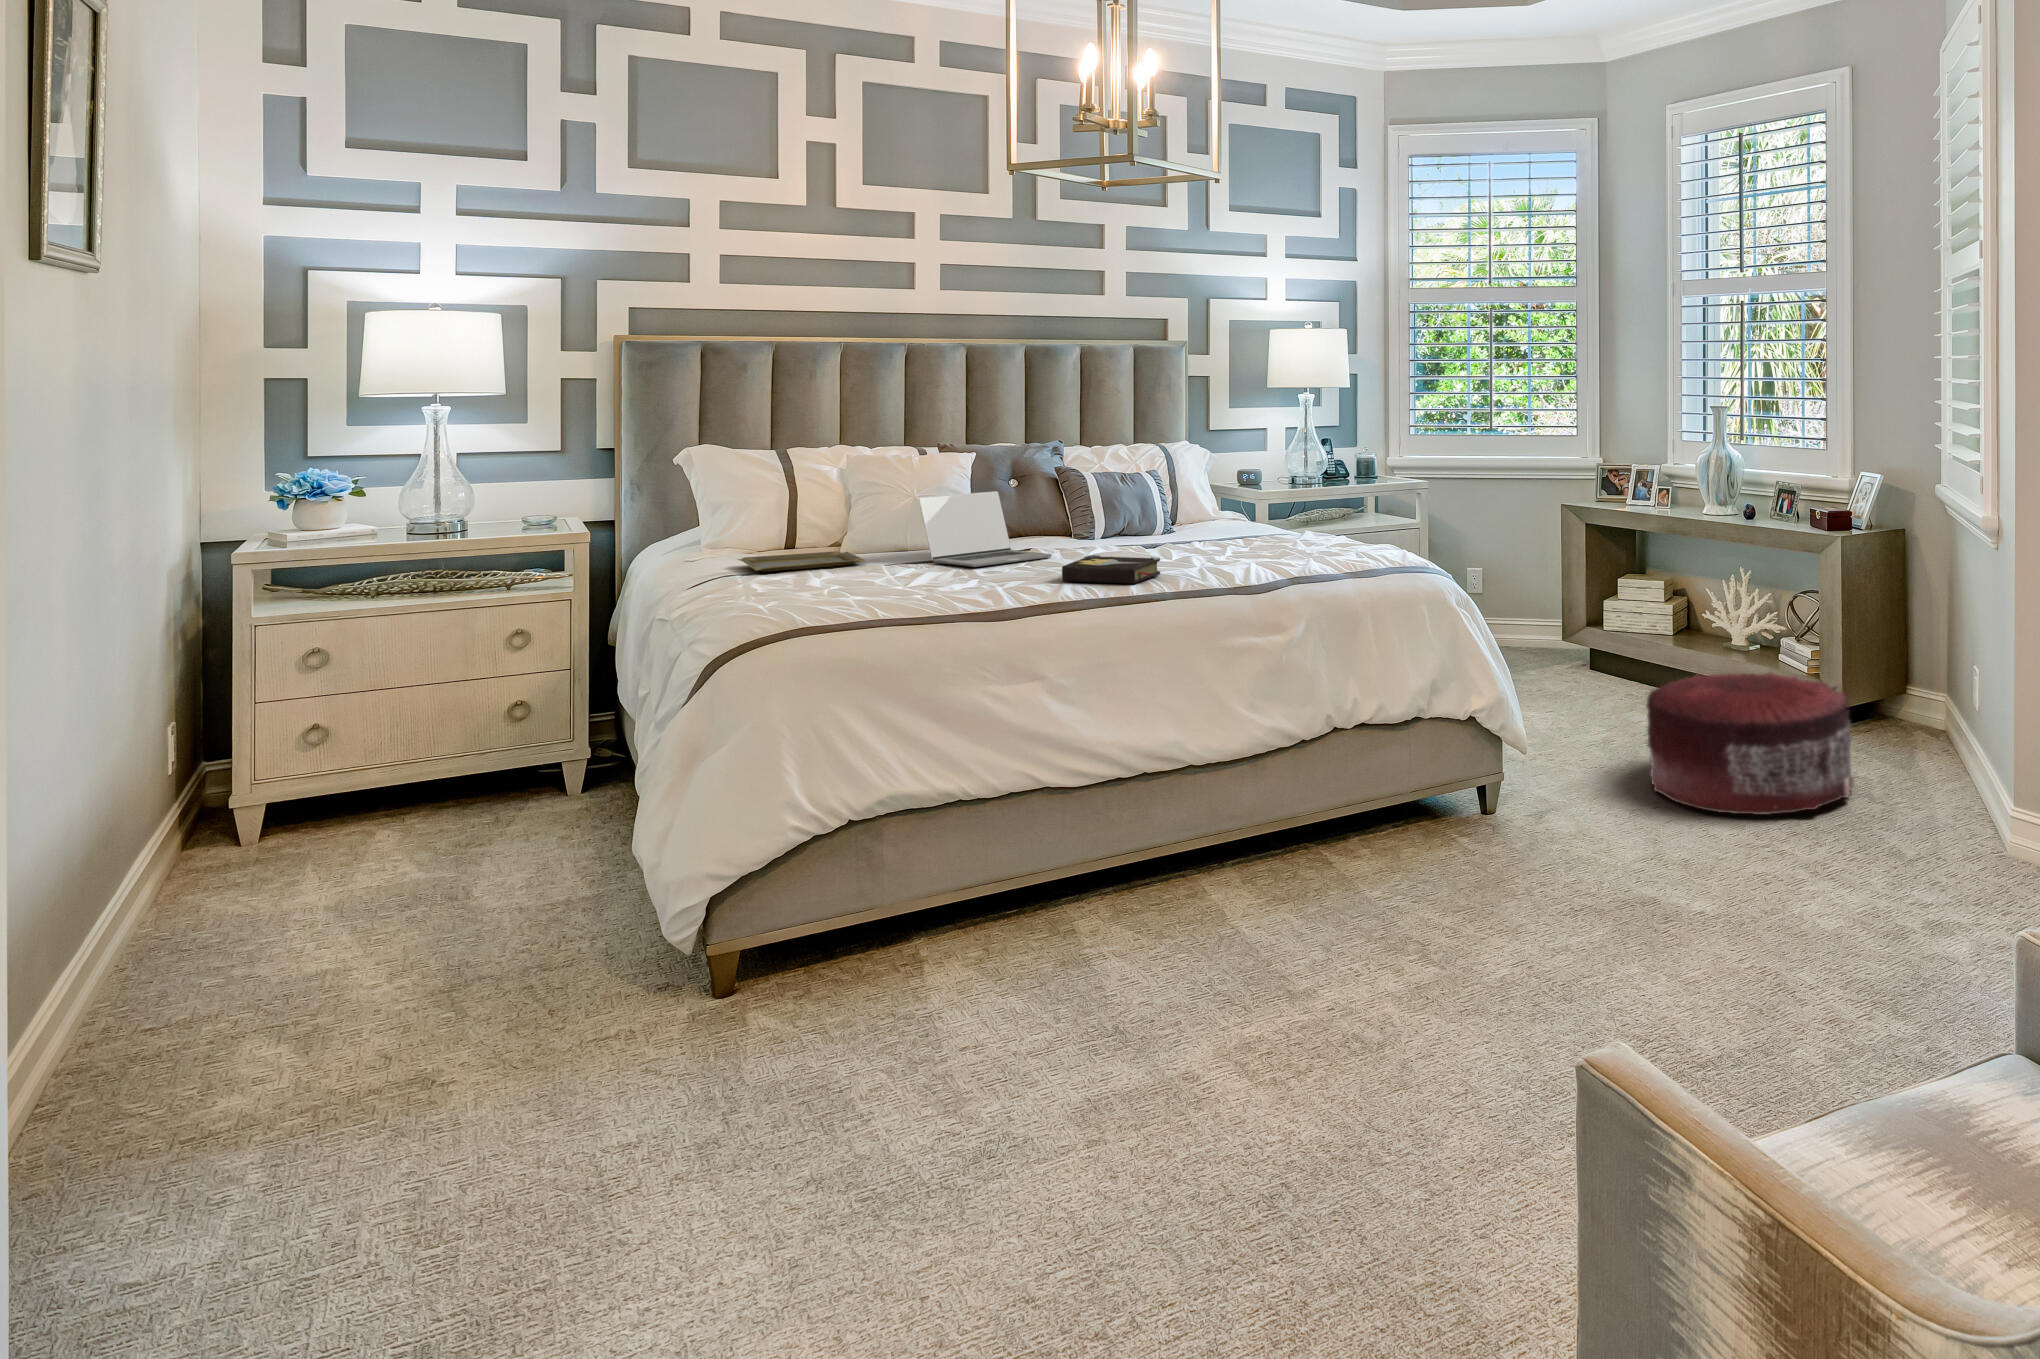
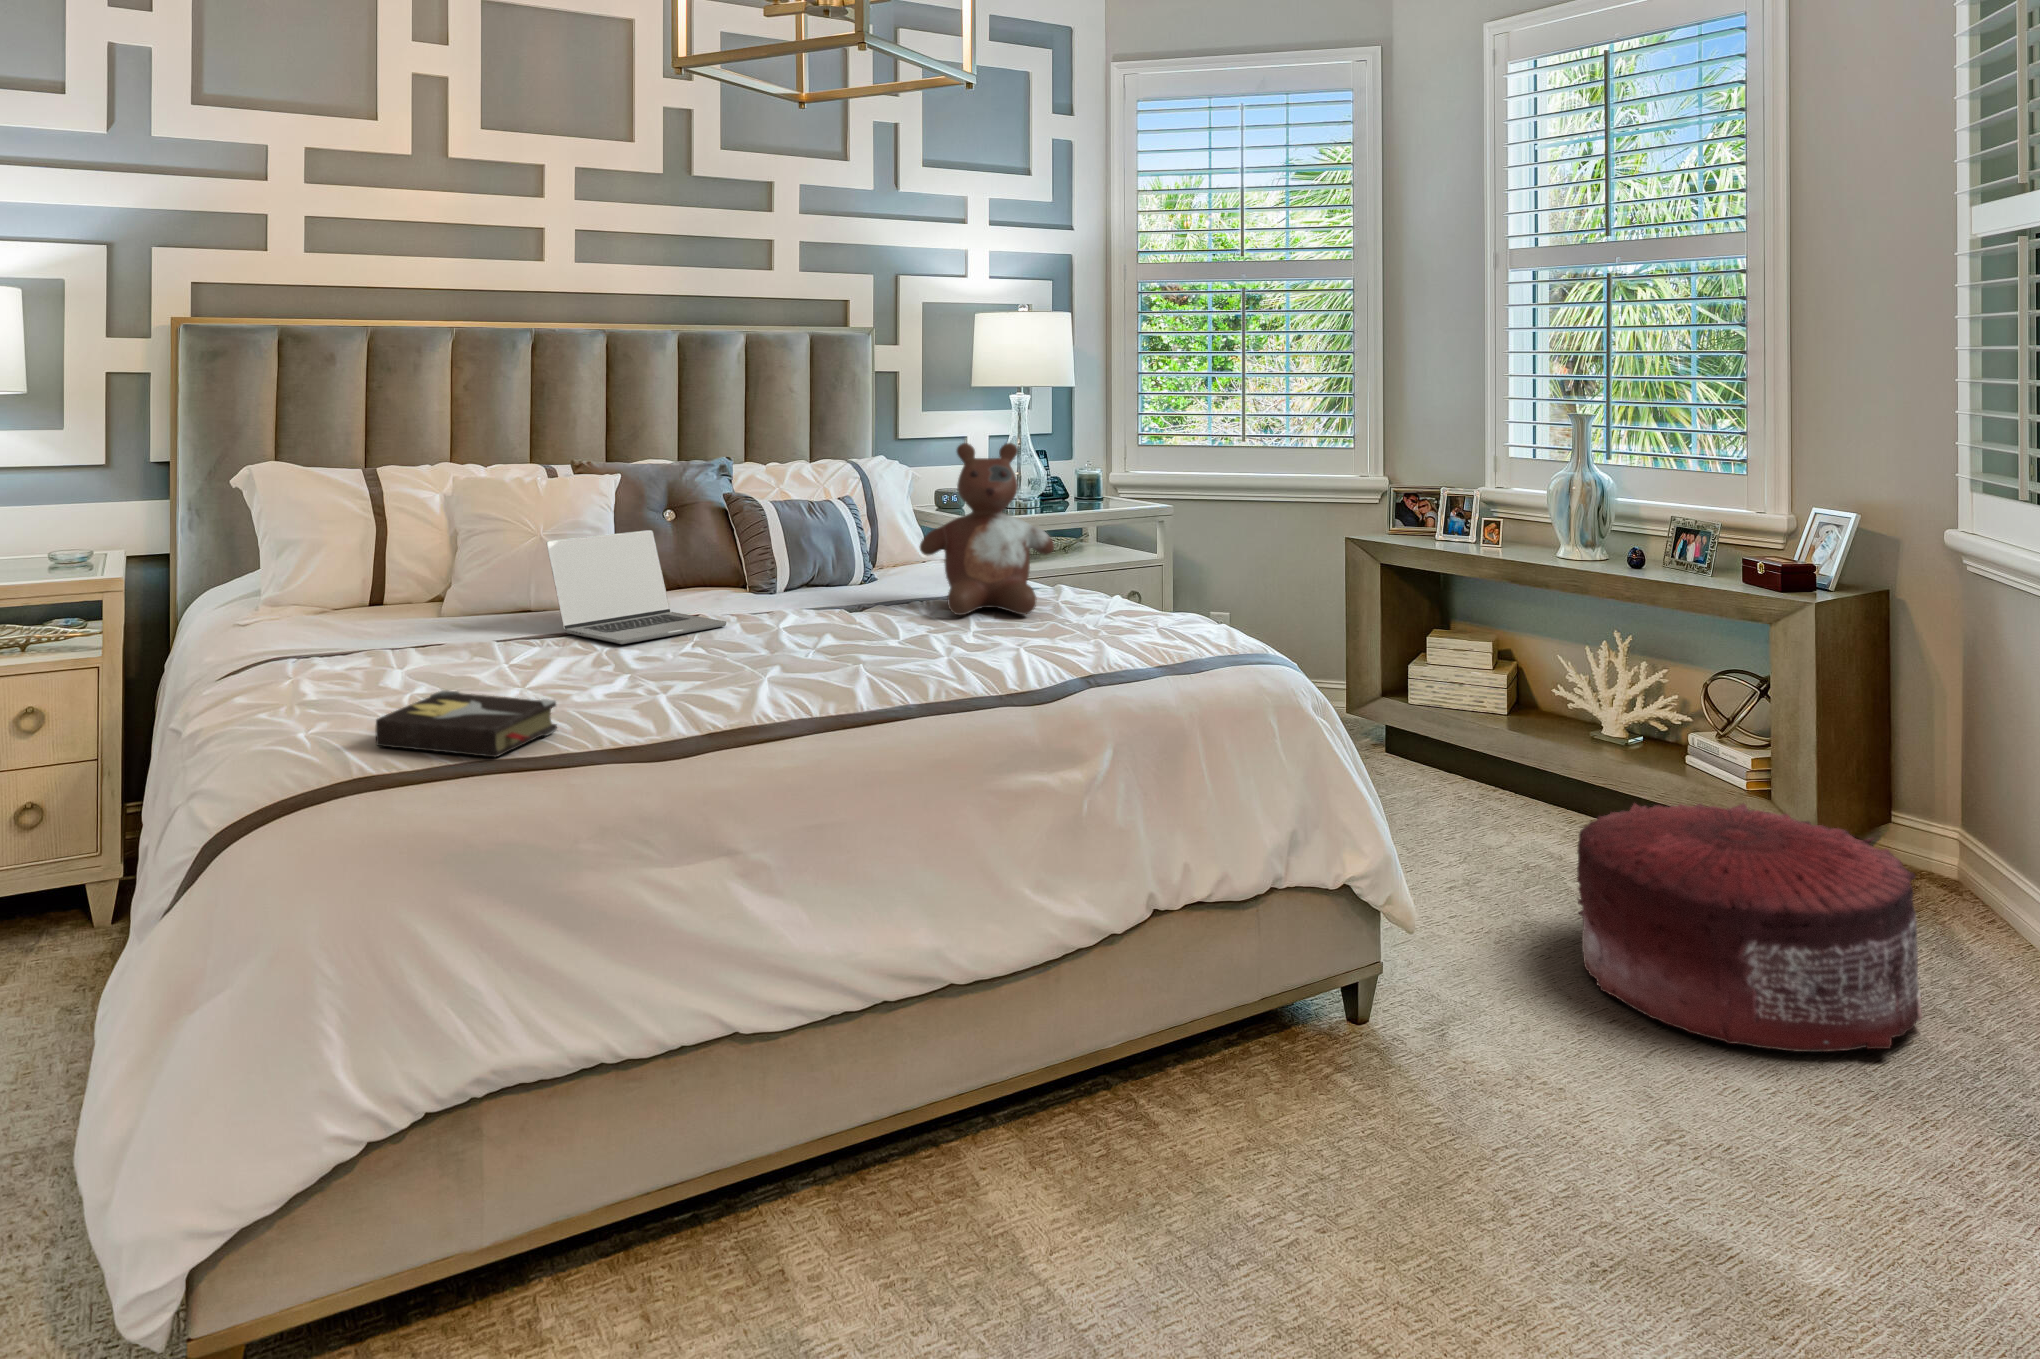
stuffed bear: none [1197,427,1296,549] -> present [920,443,1054,615]
tray: present [738,551,864,572] -> none [302,612,472,647]
hardback book: present [1062,555,1160,584] -> present [376,690,557,757]

